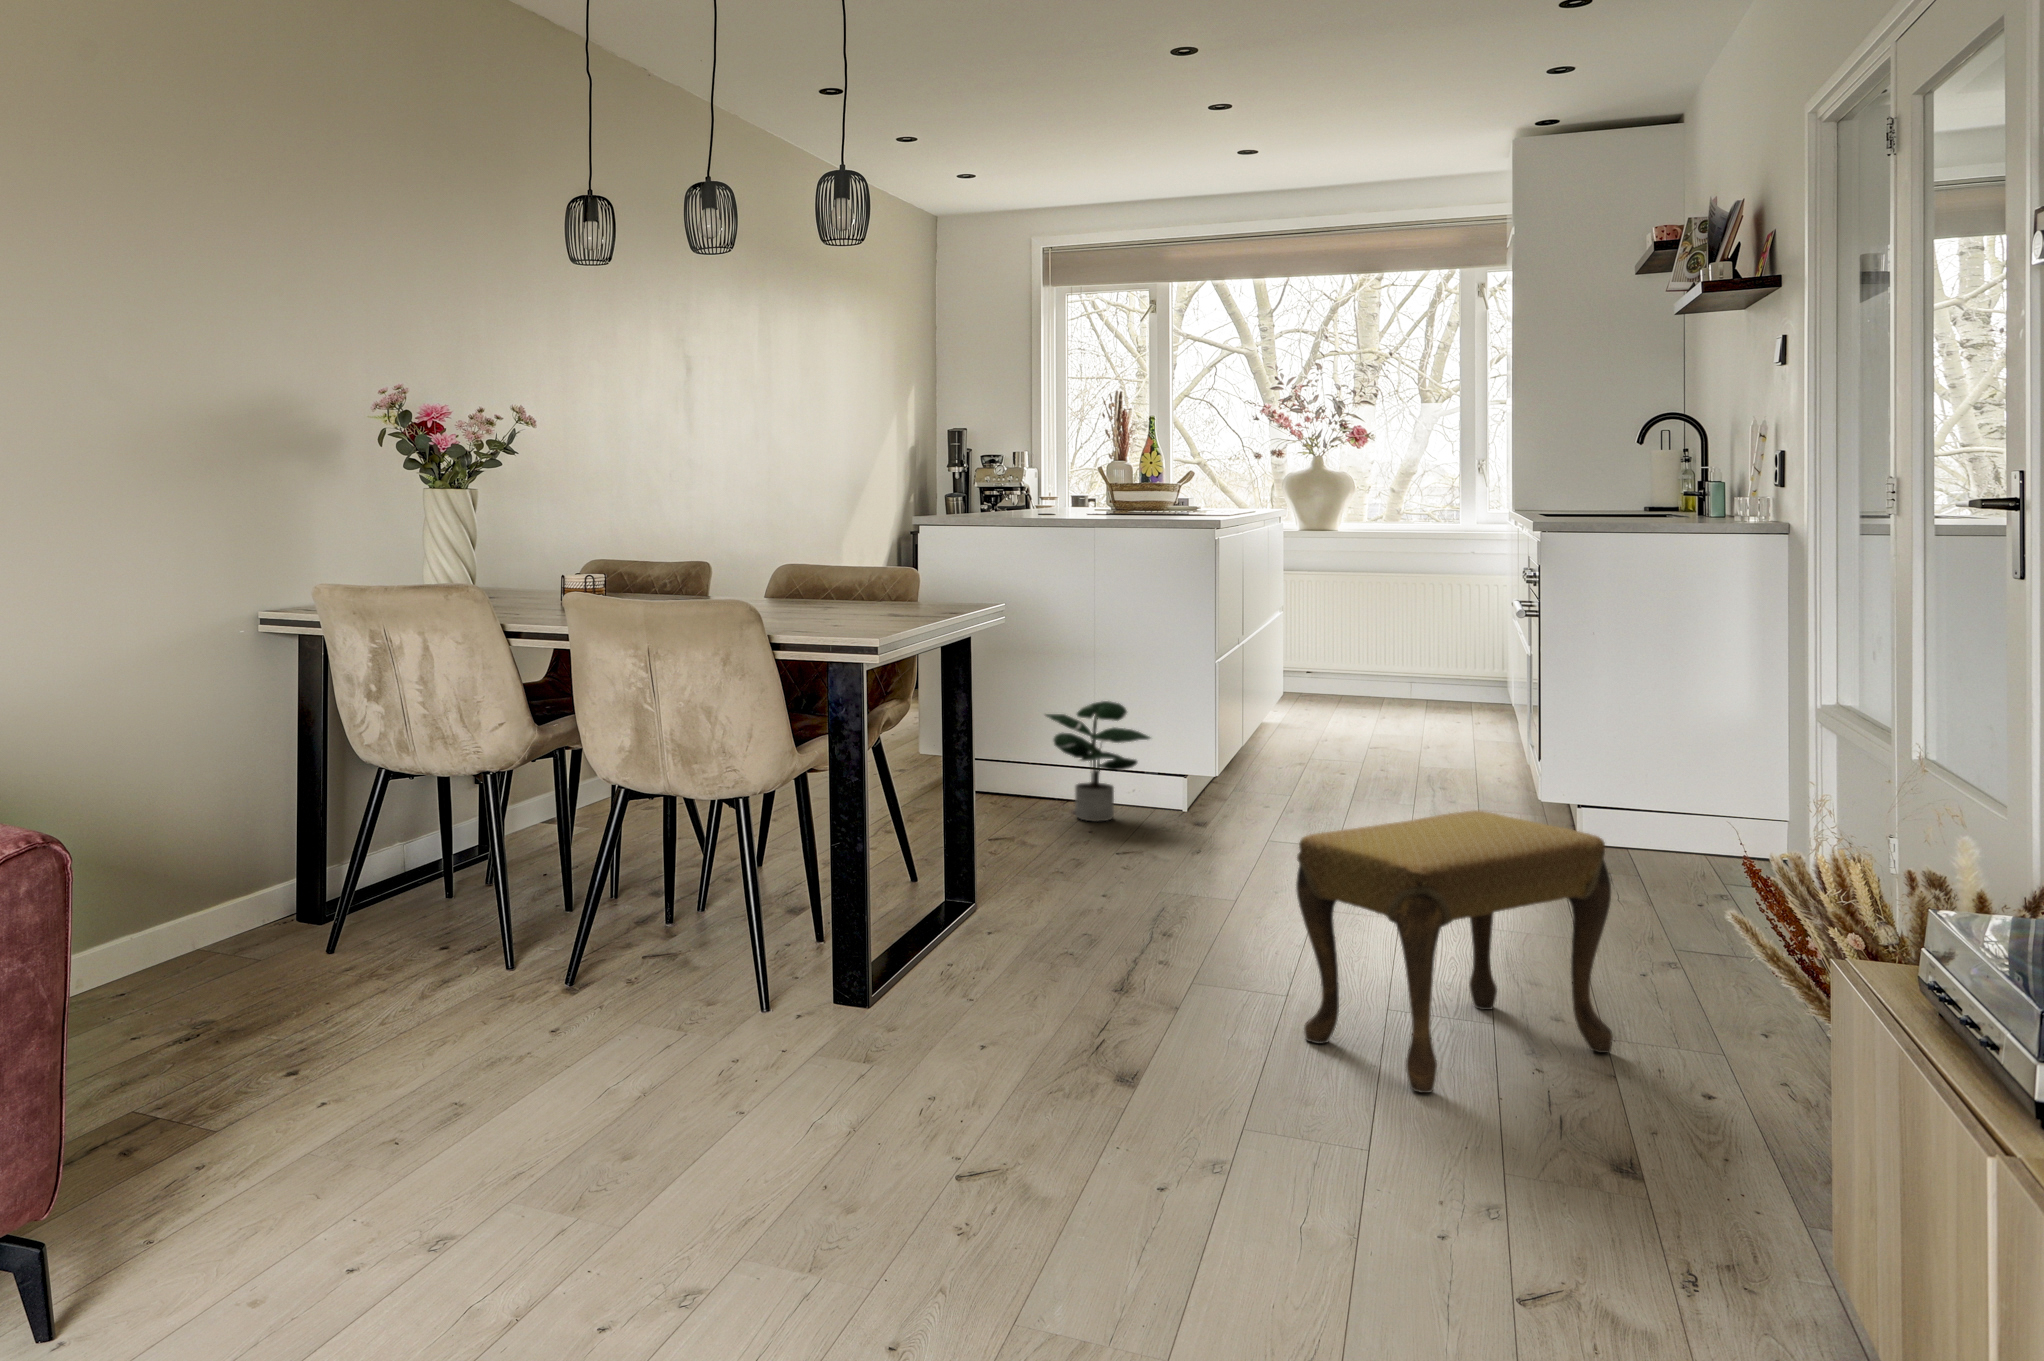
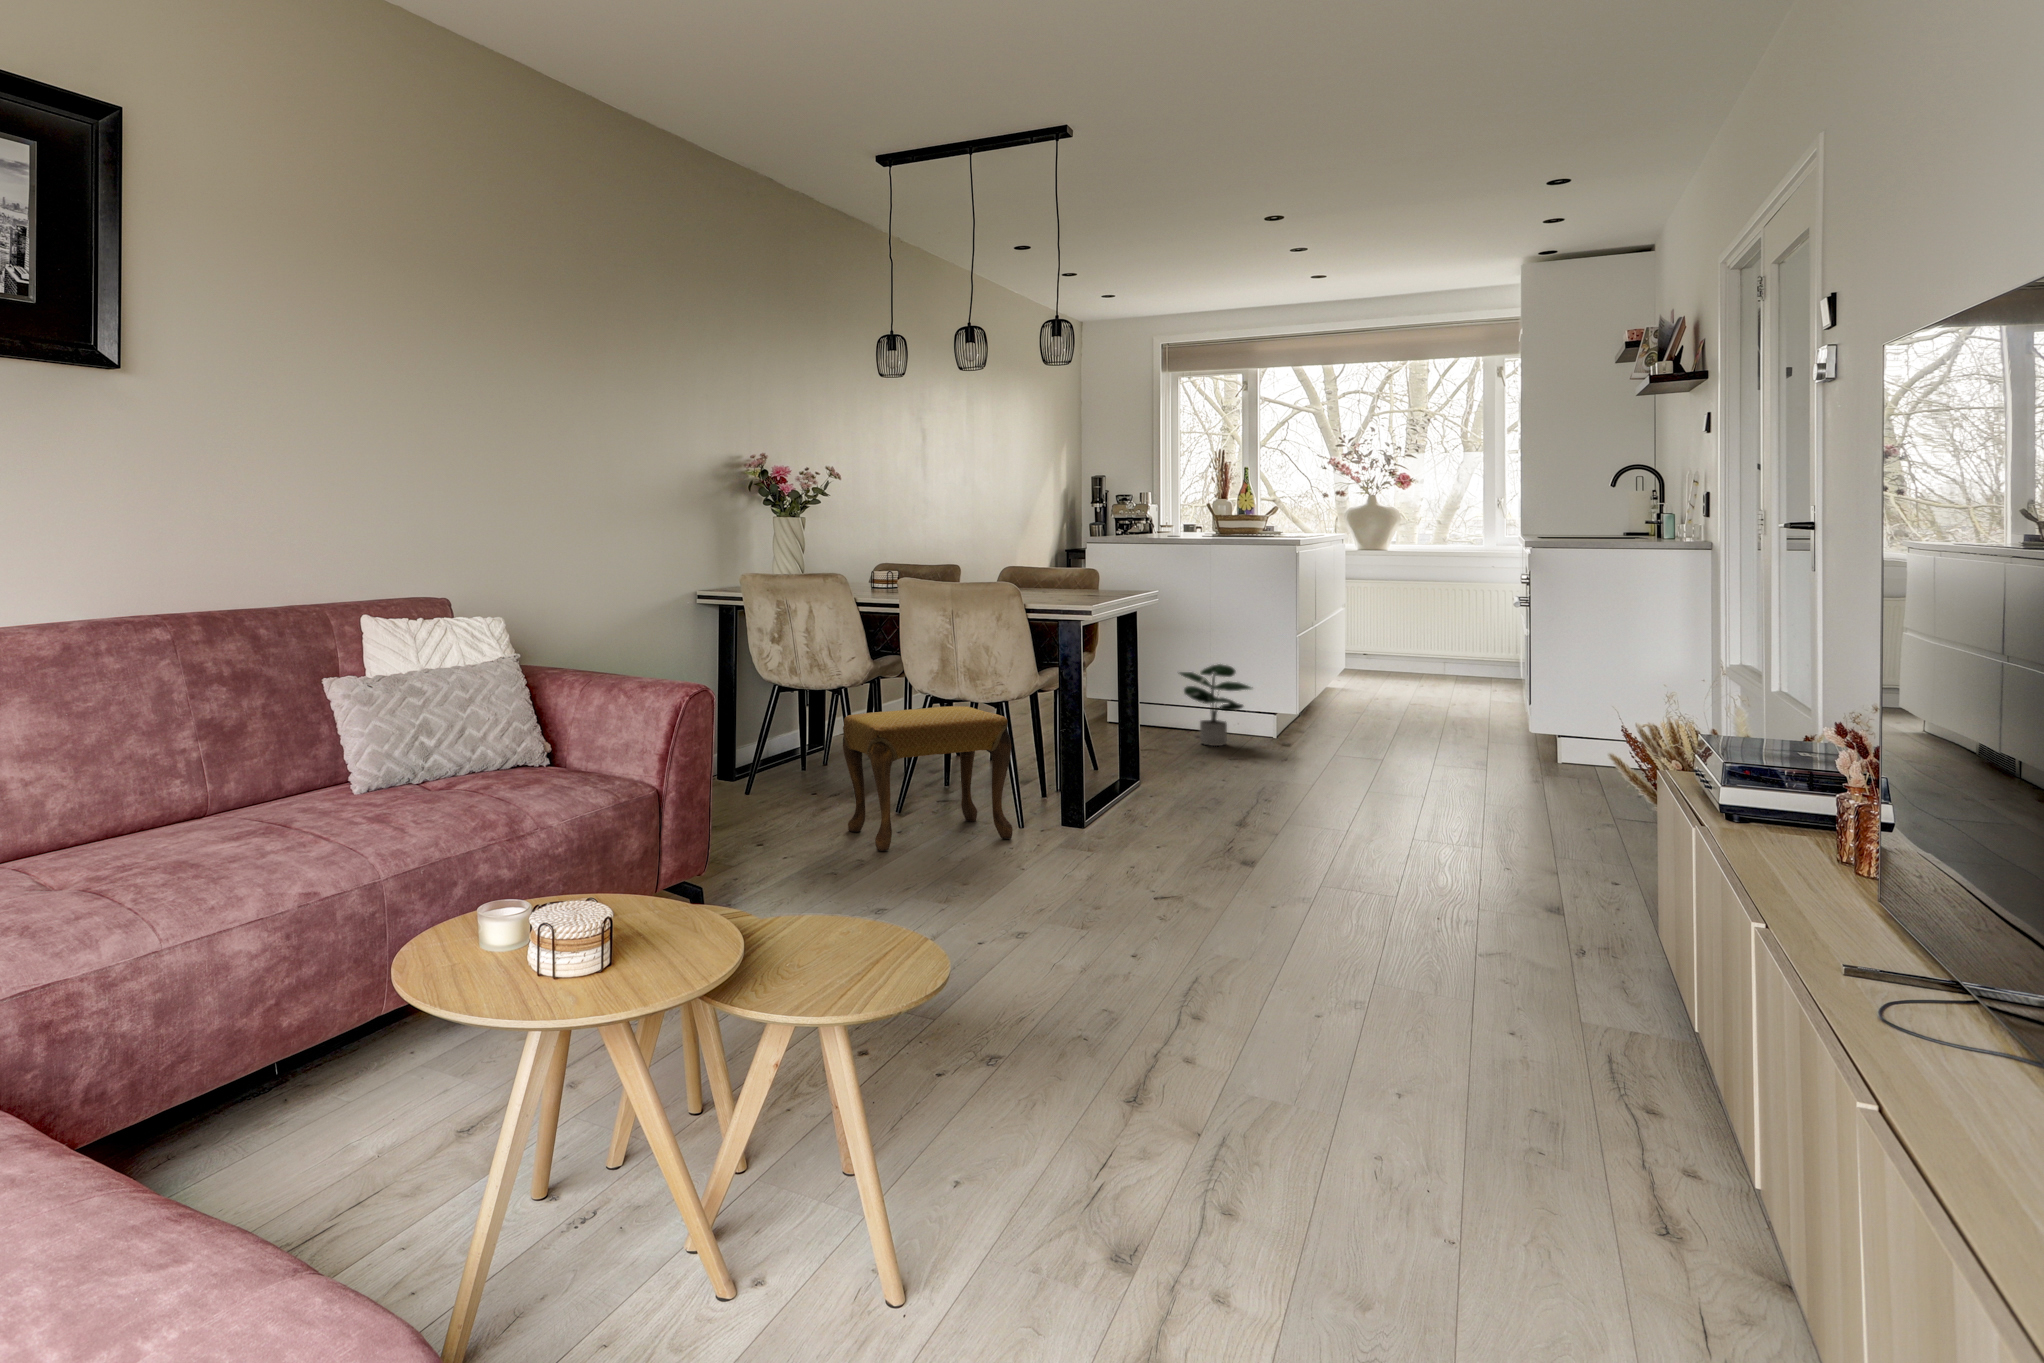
footstool: present [1296,811,1613,1093] -> present [843,706,1013,851]

